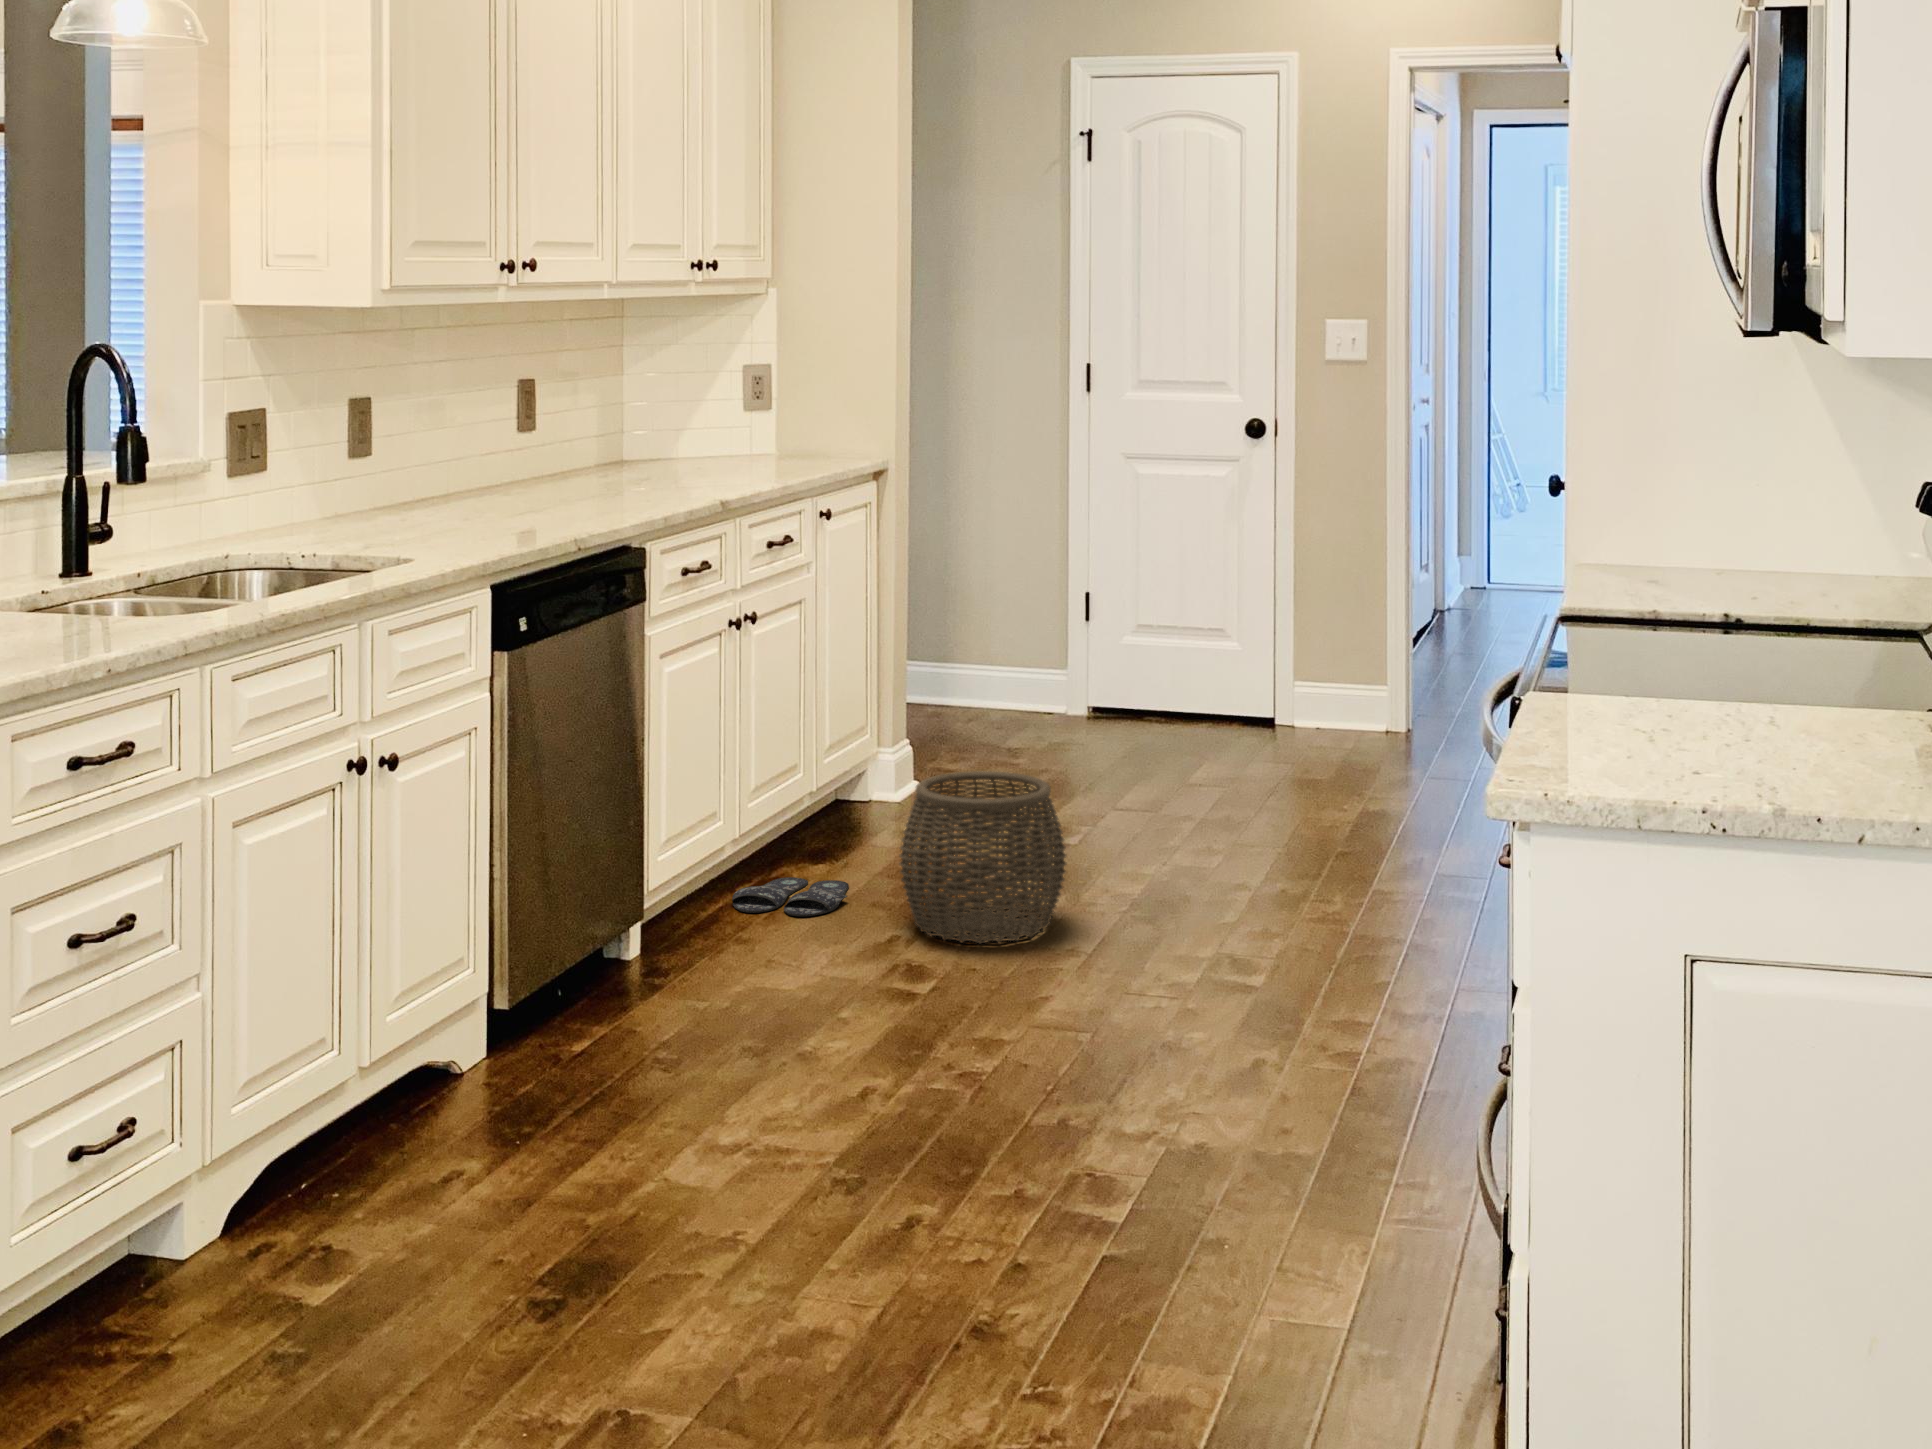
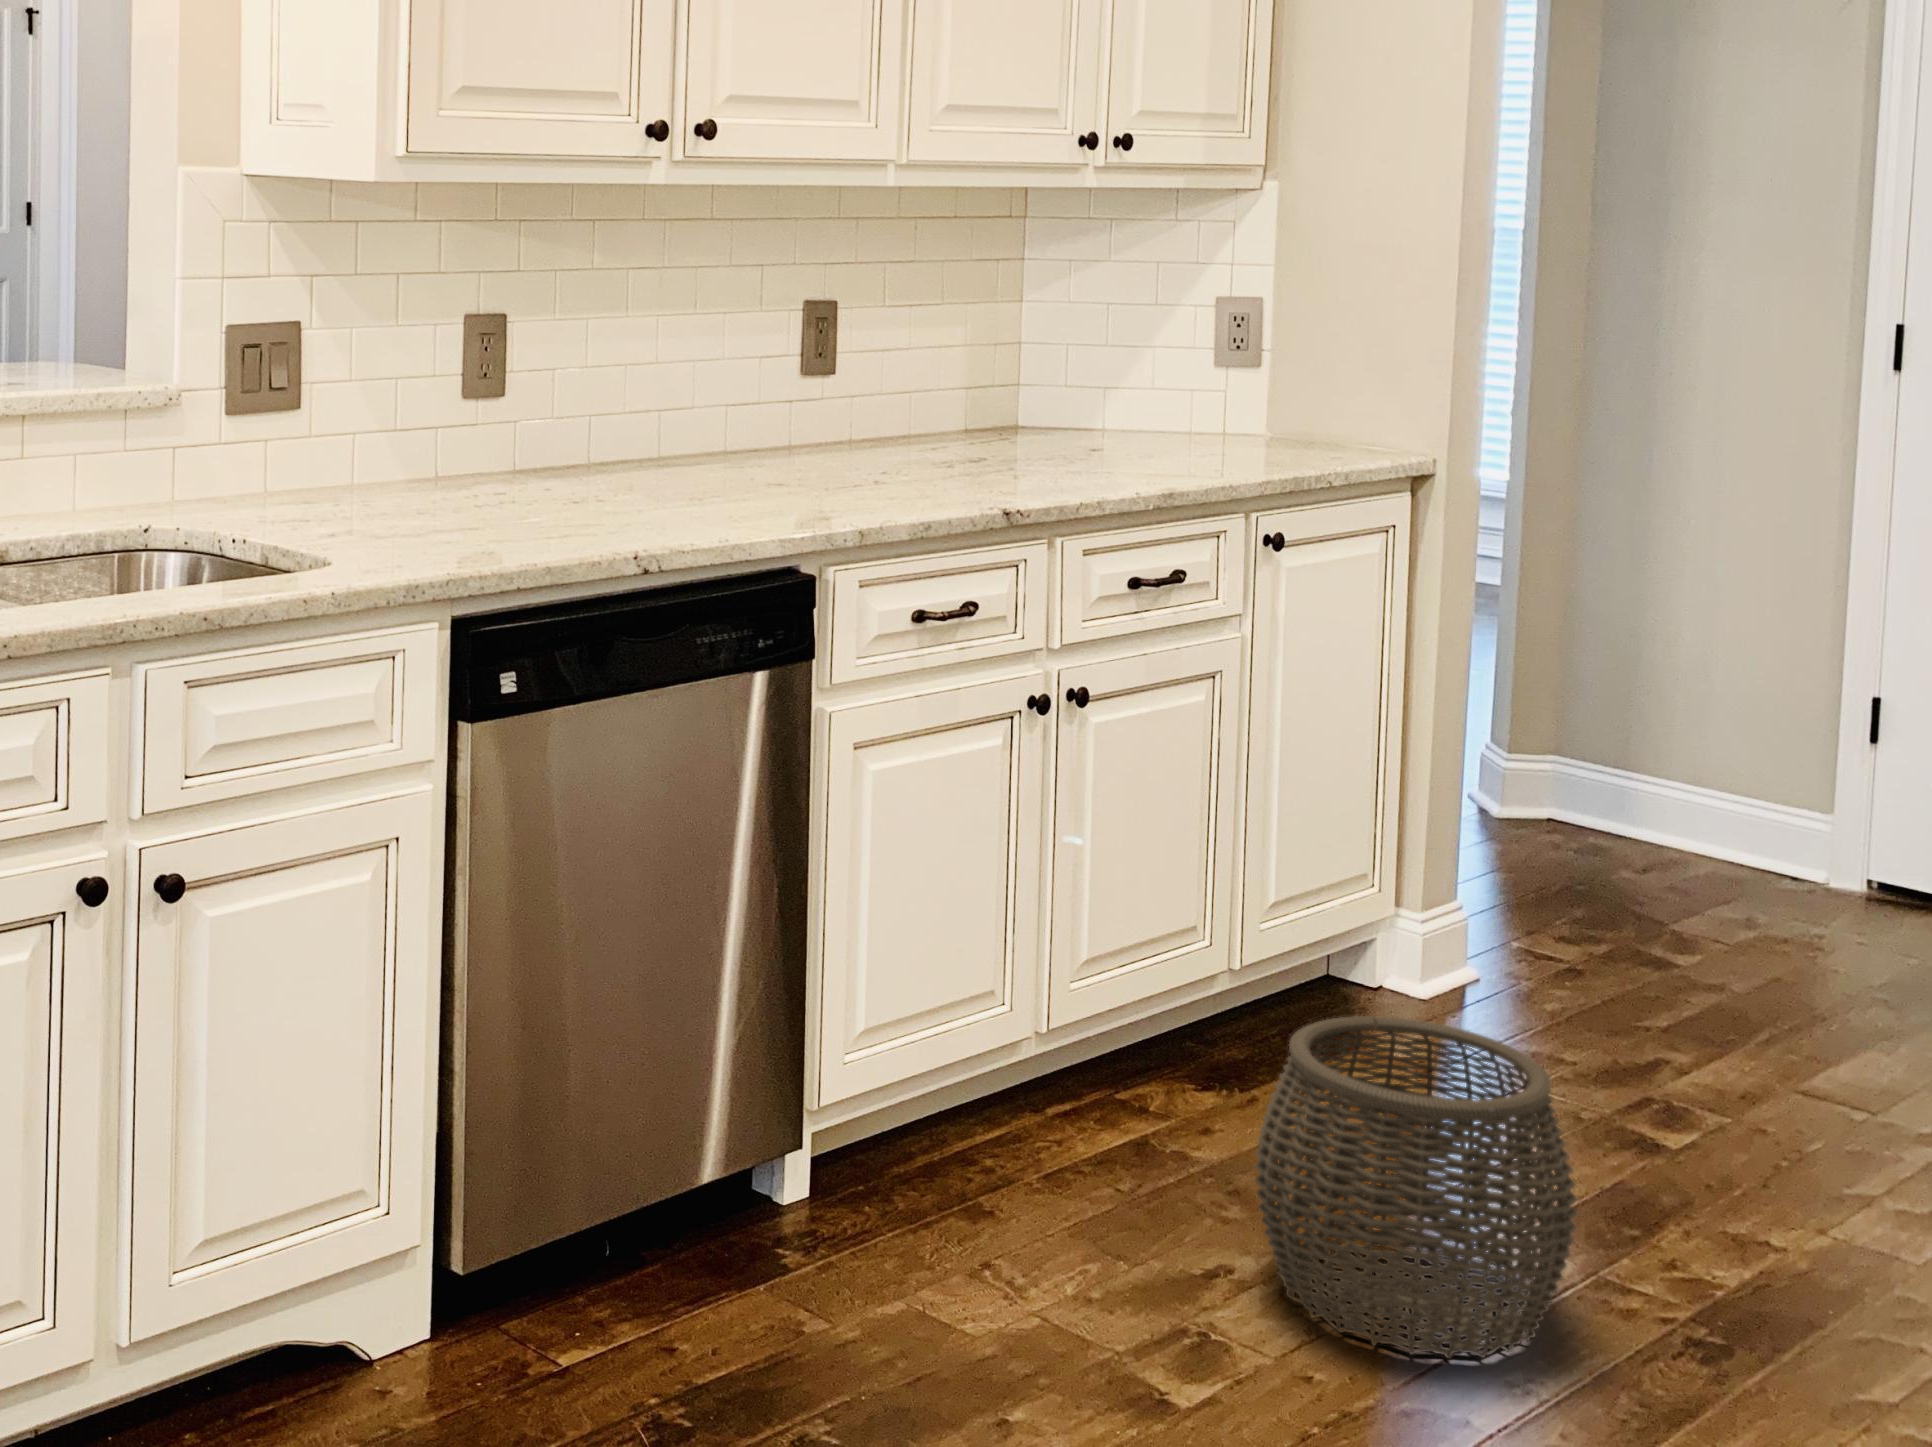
slippers: present [732,877,849,916] -> none [1015,1108,1229,1199]

